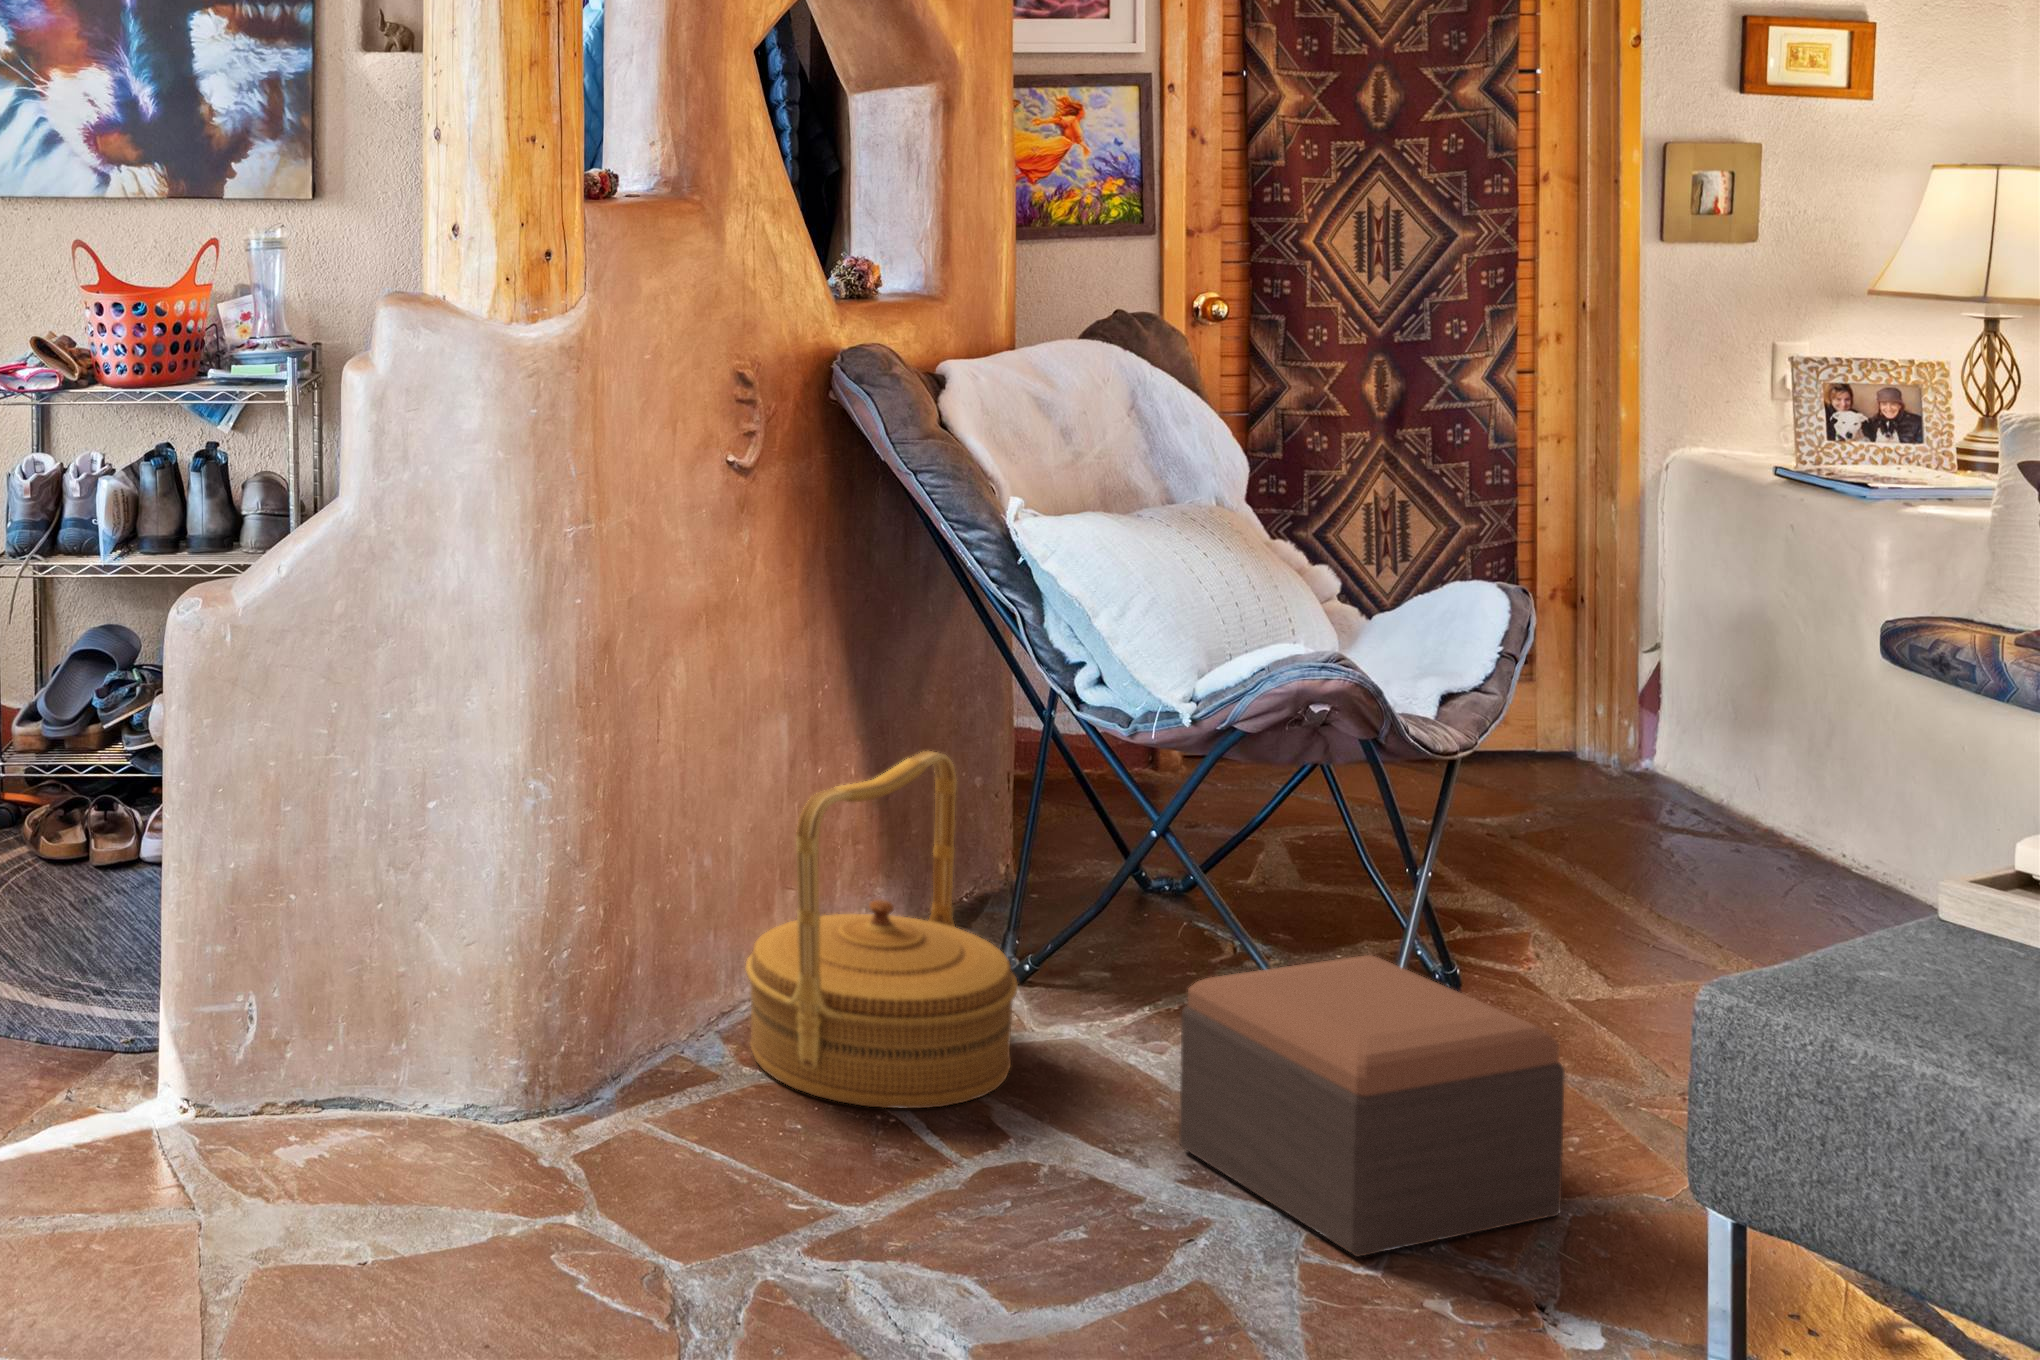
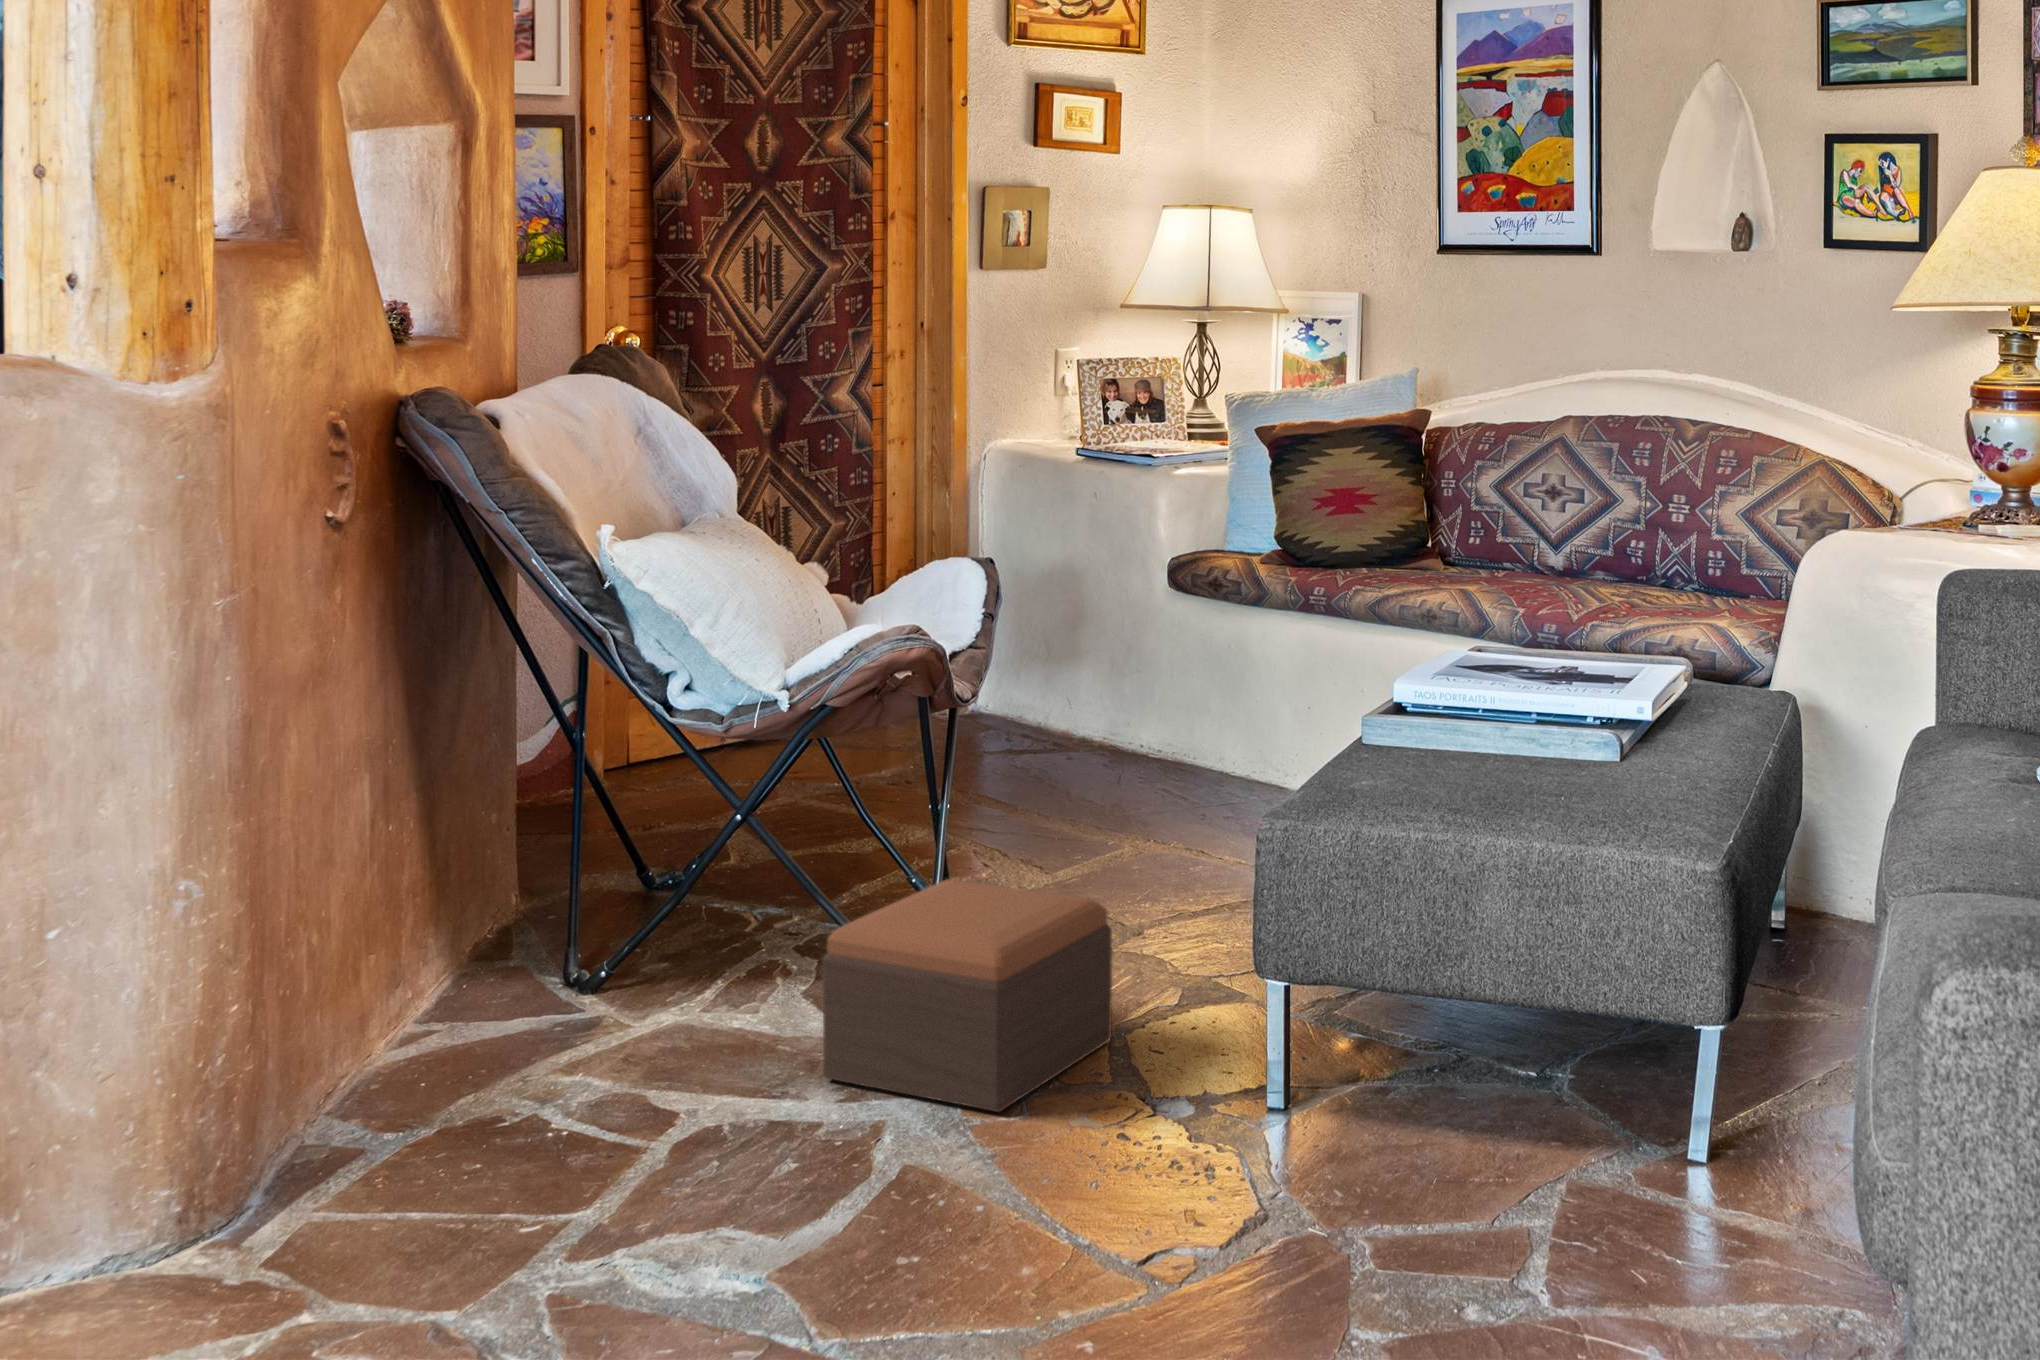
woven basket: present [746,751,1018,1108] -> none [368,782,651,1136]

